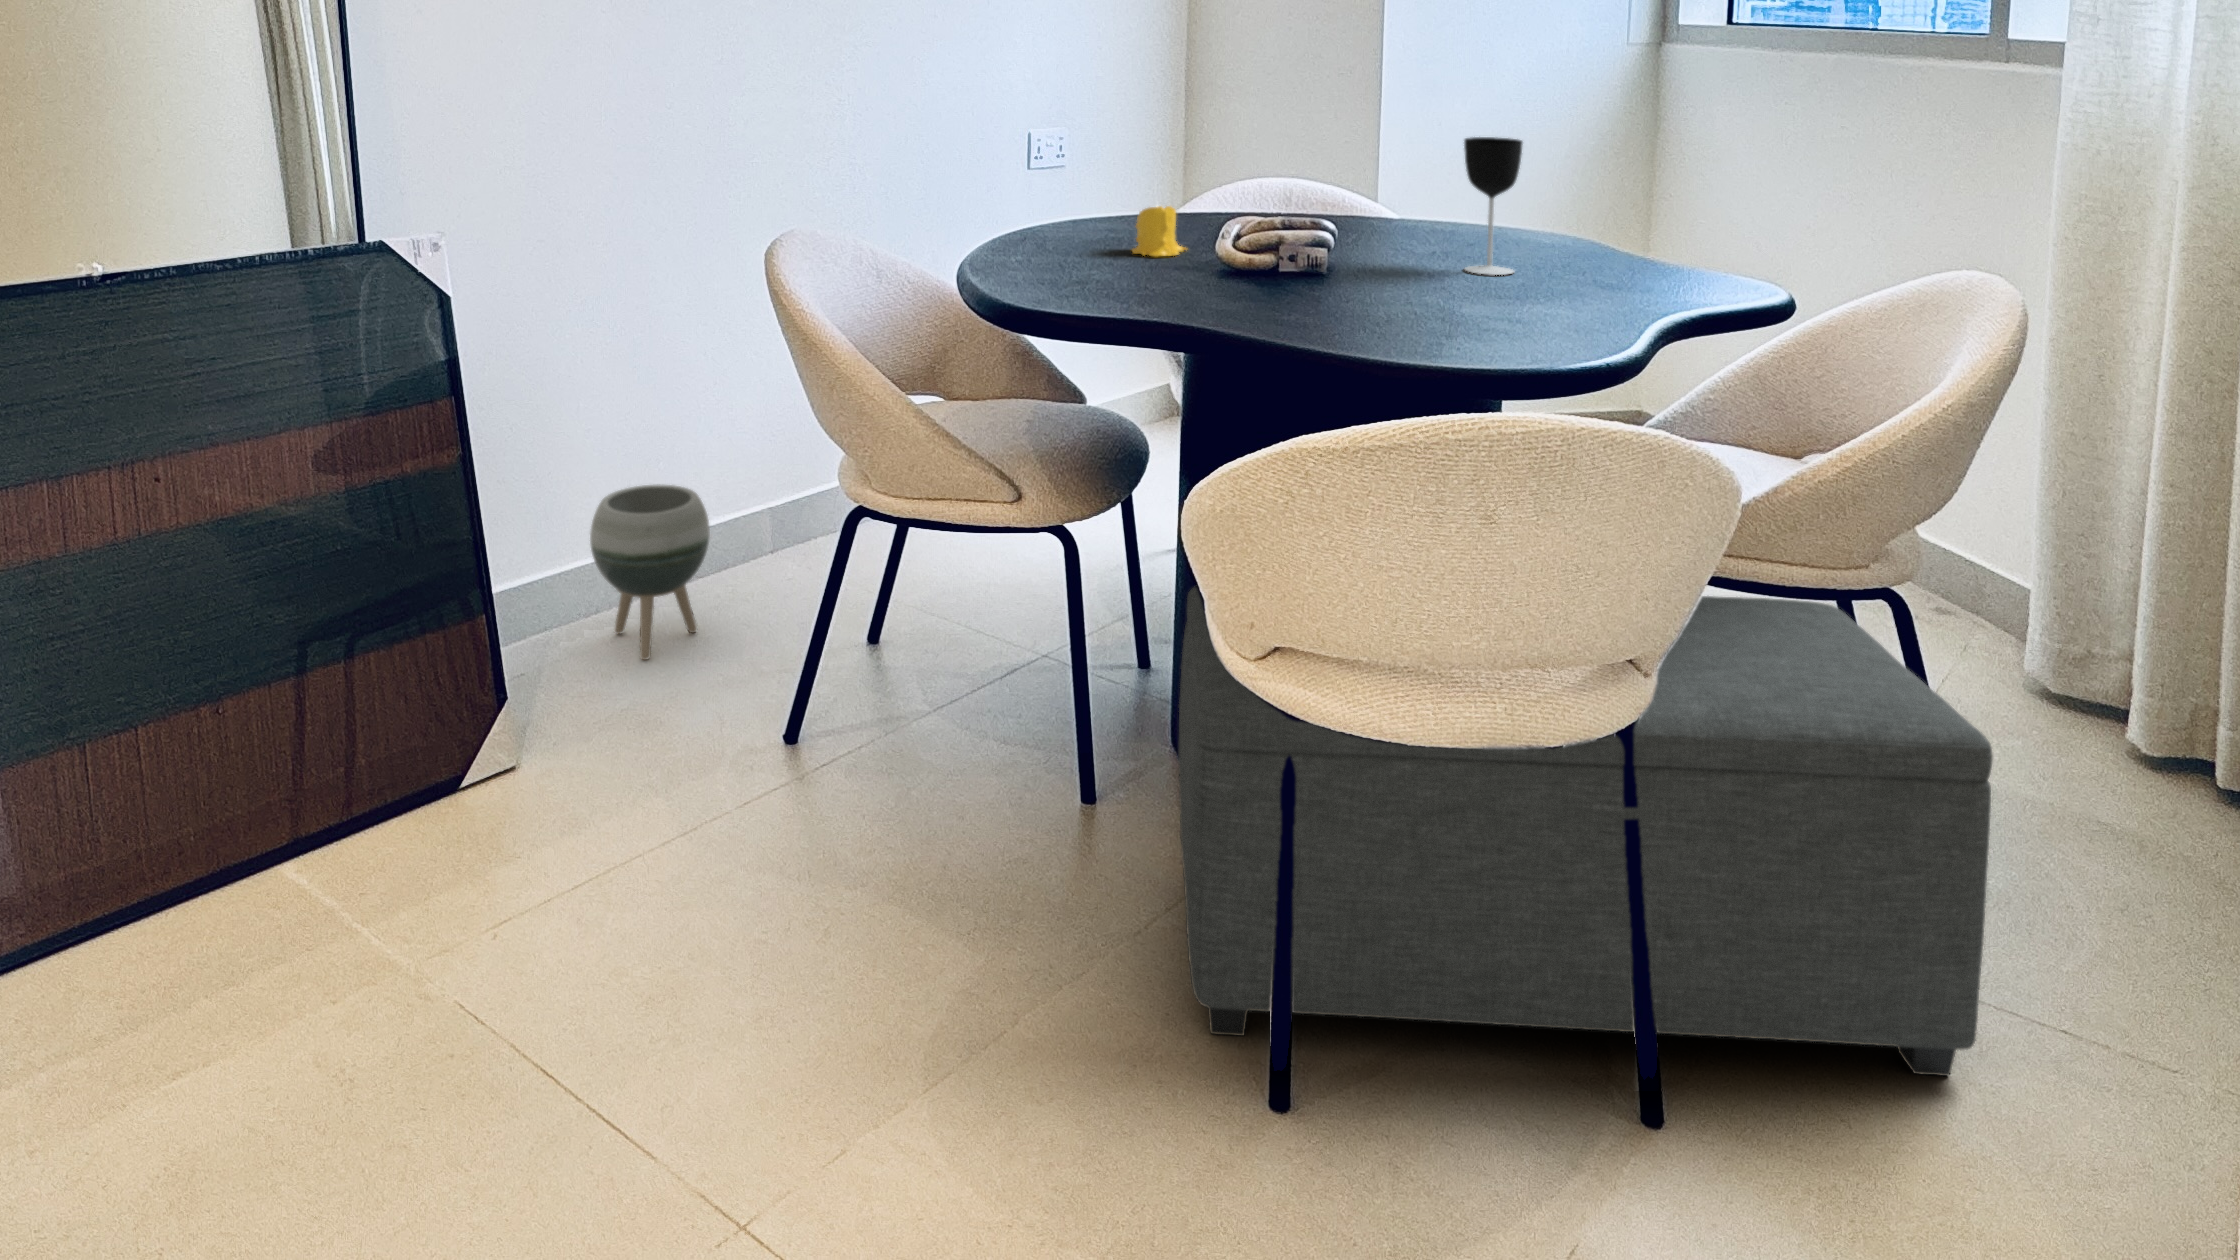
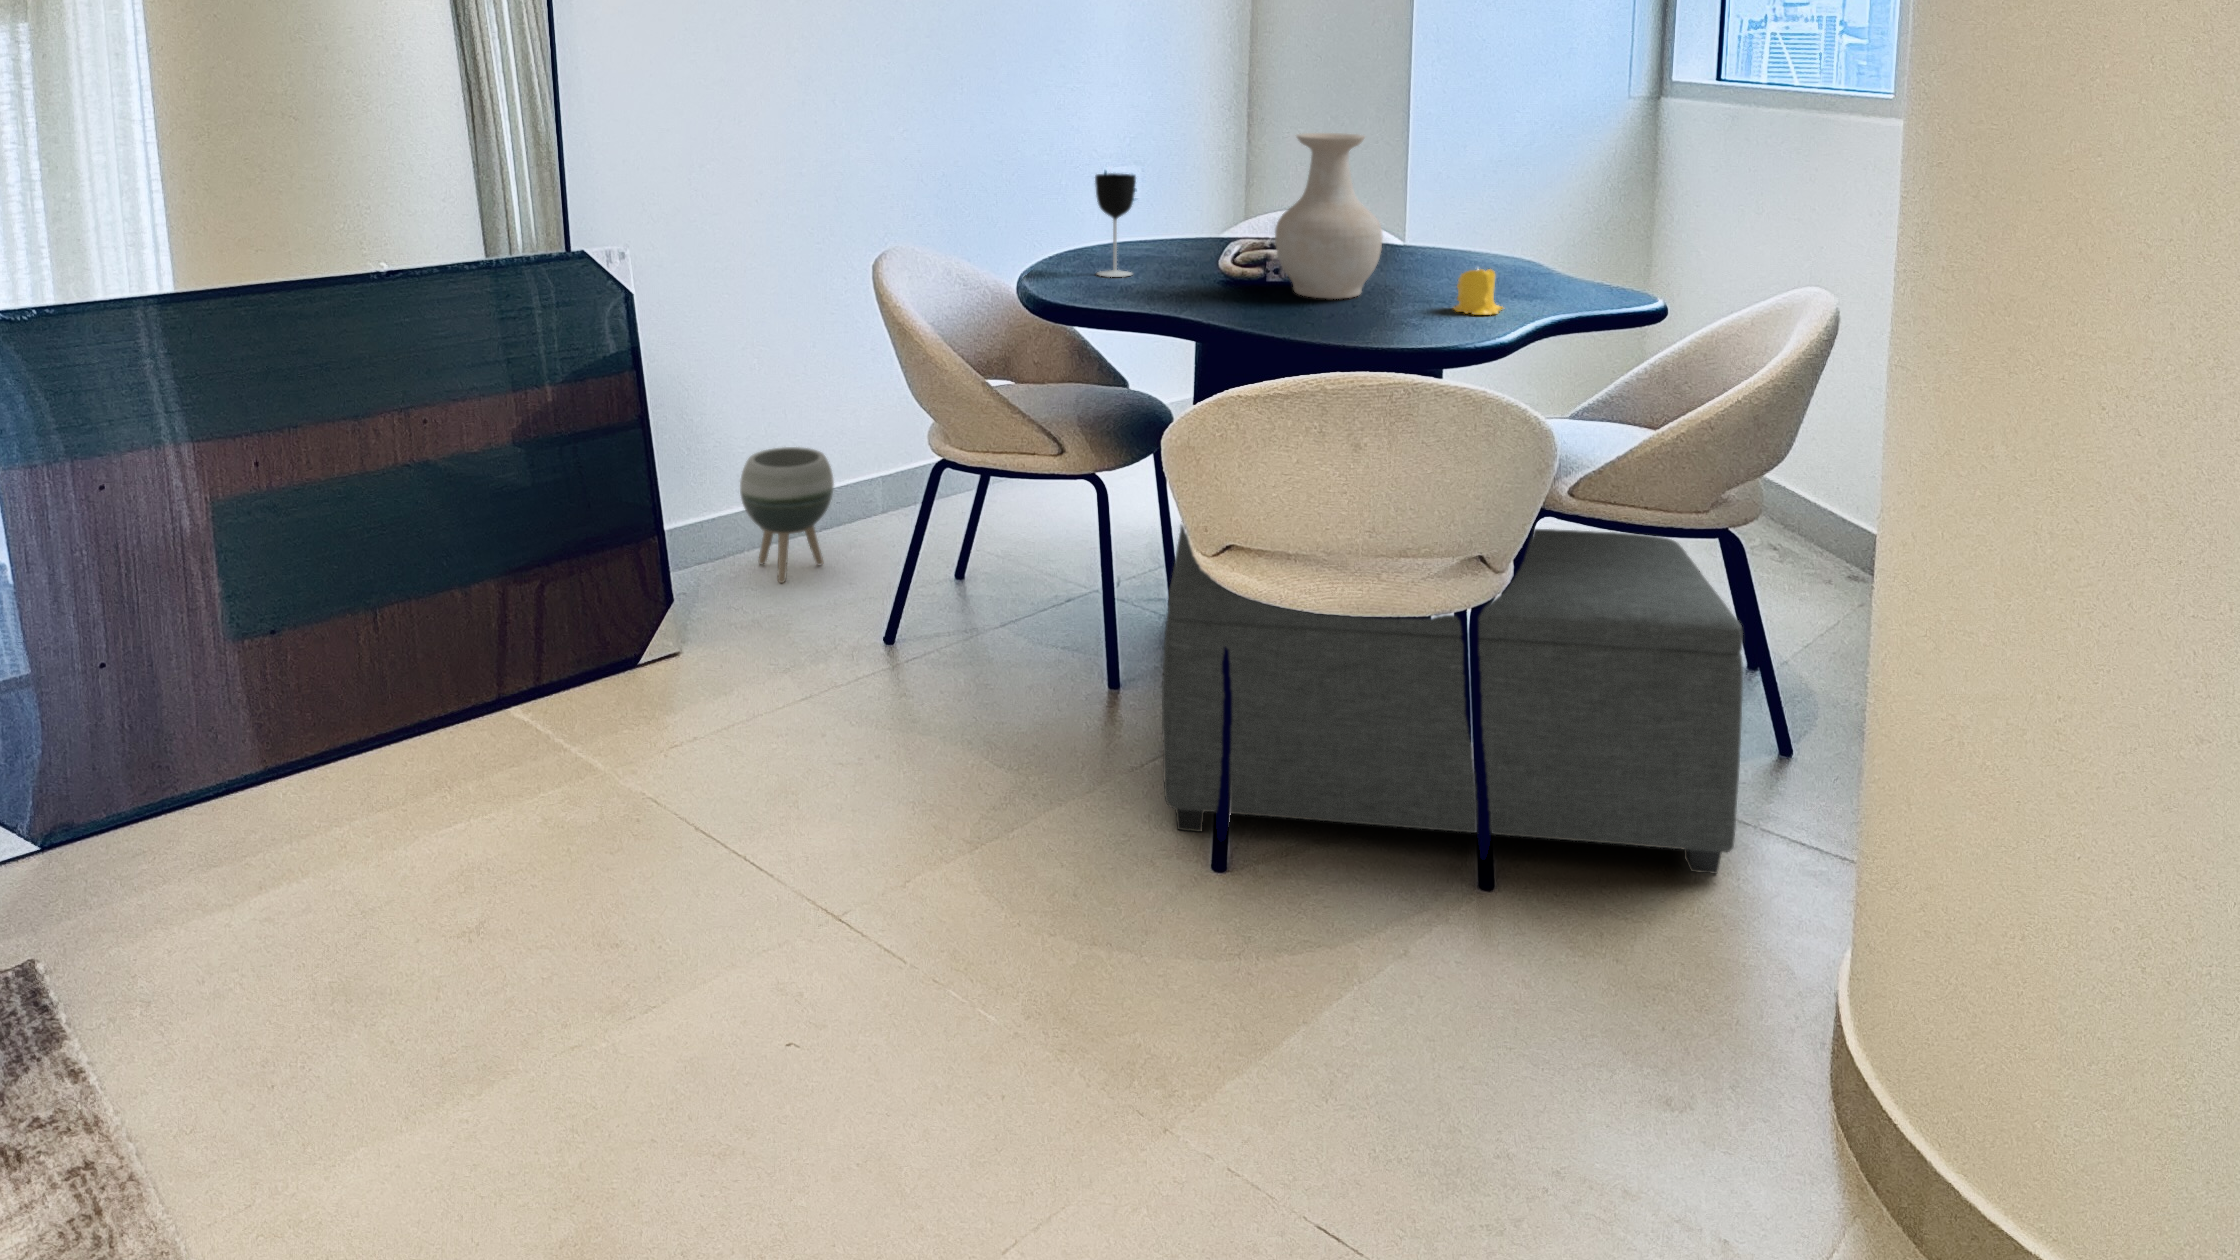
vase: none [1300,79,1442,295] -> present [1275,133,1383,299]
wine glass: present [1464,137,1523,275] -> present [1095,173,1136,277]
candle: present [1132,206,1186,256] -> present [1453,269,1503,315]

